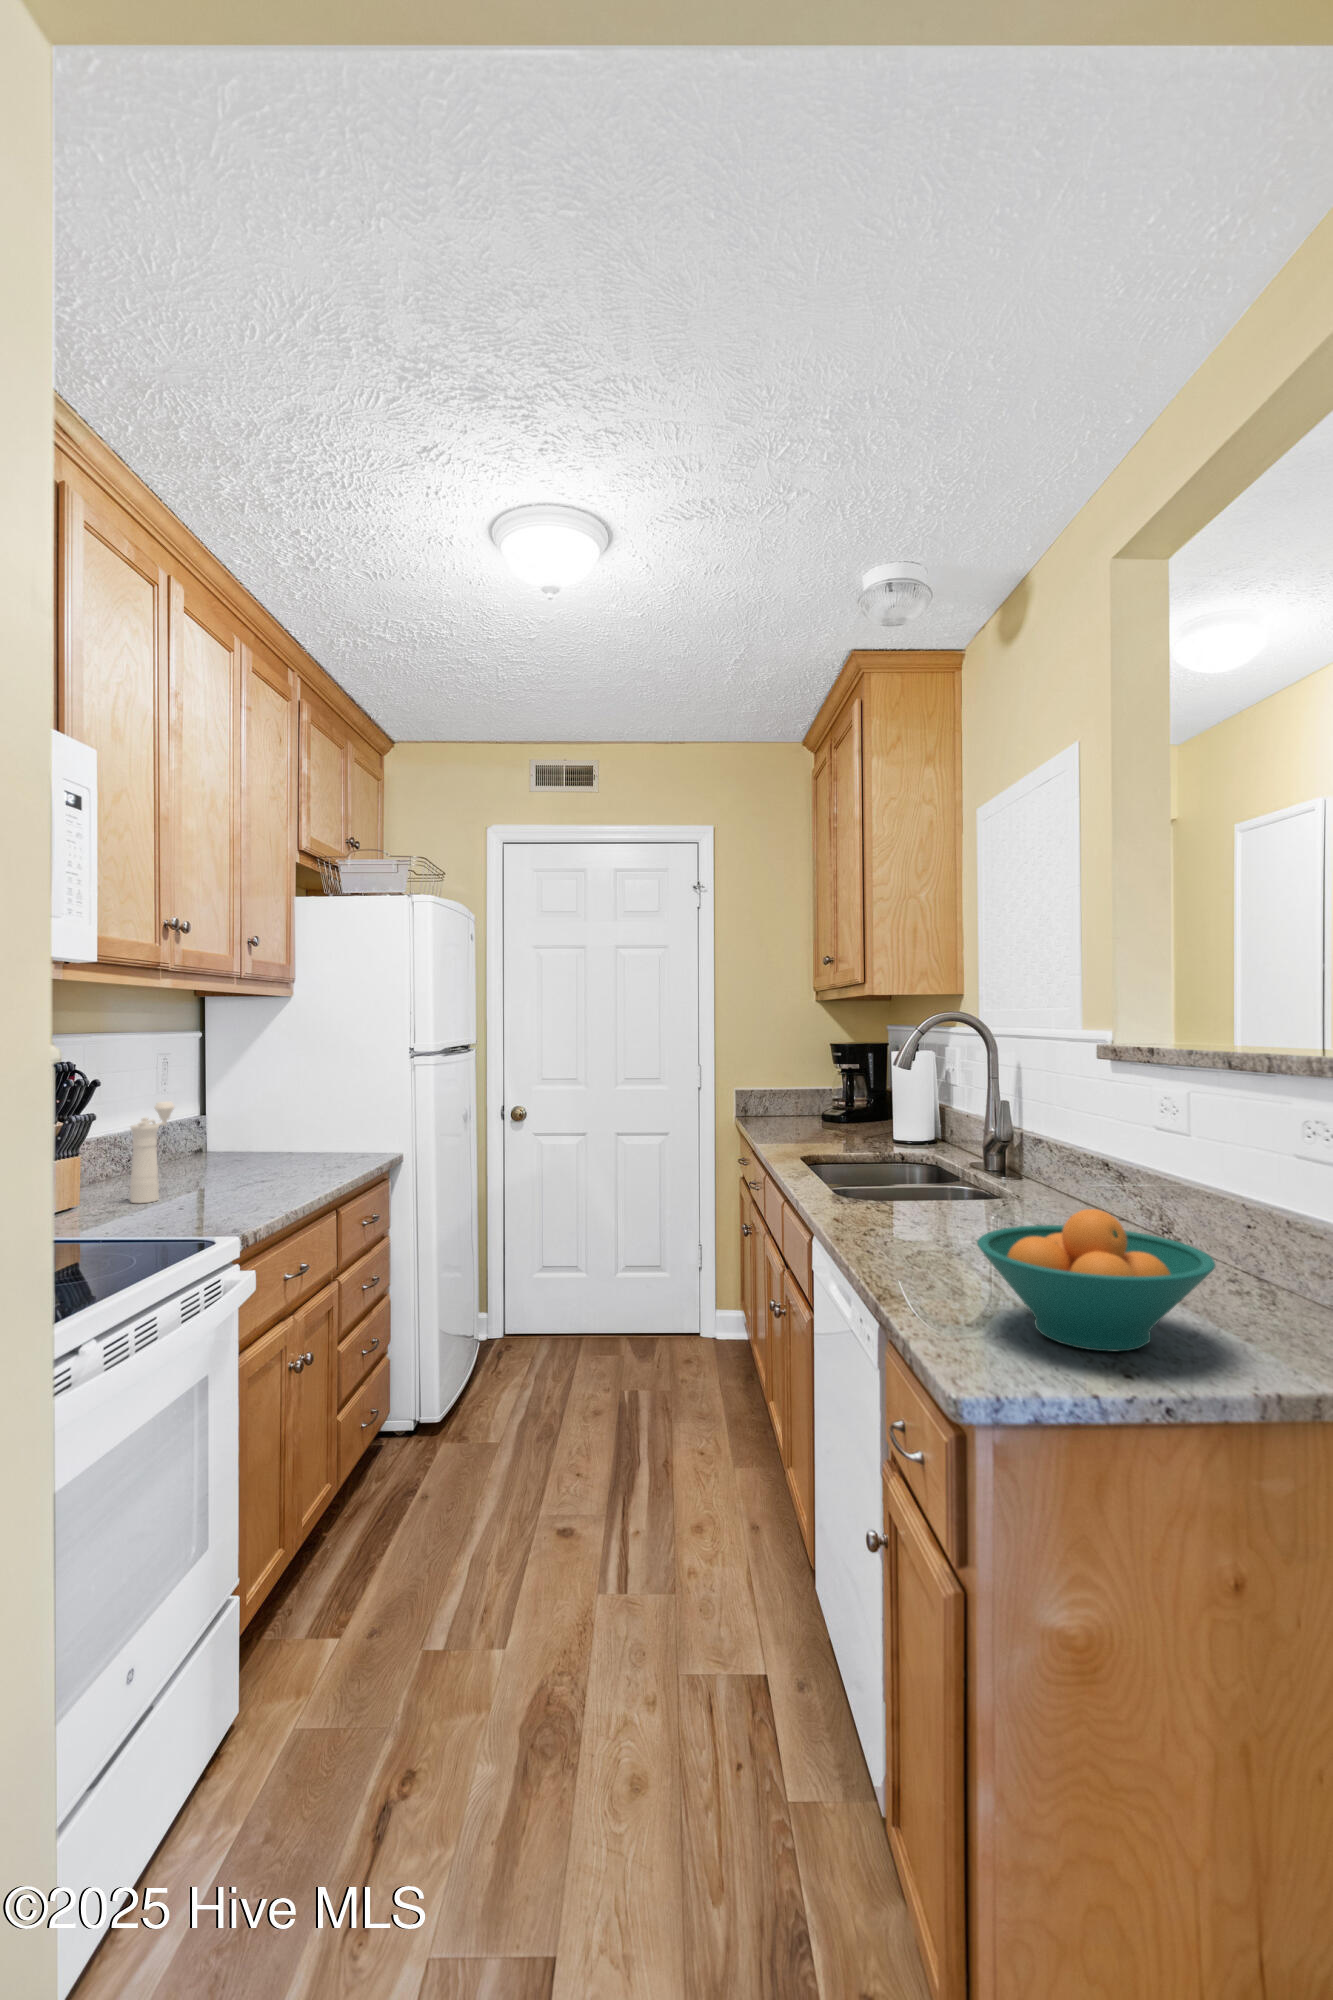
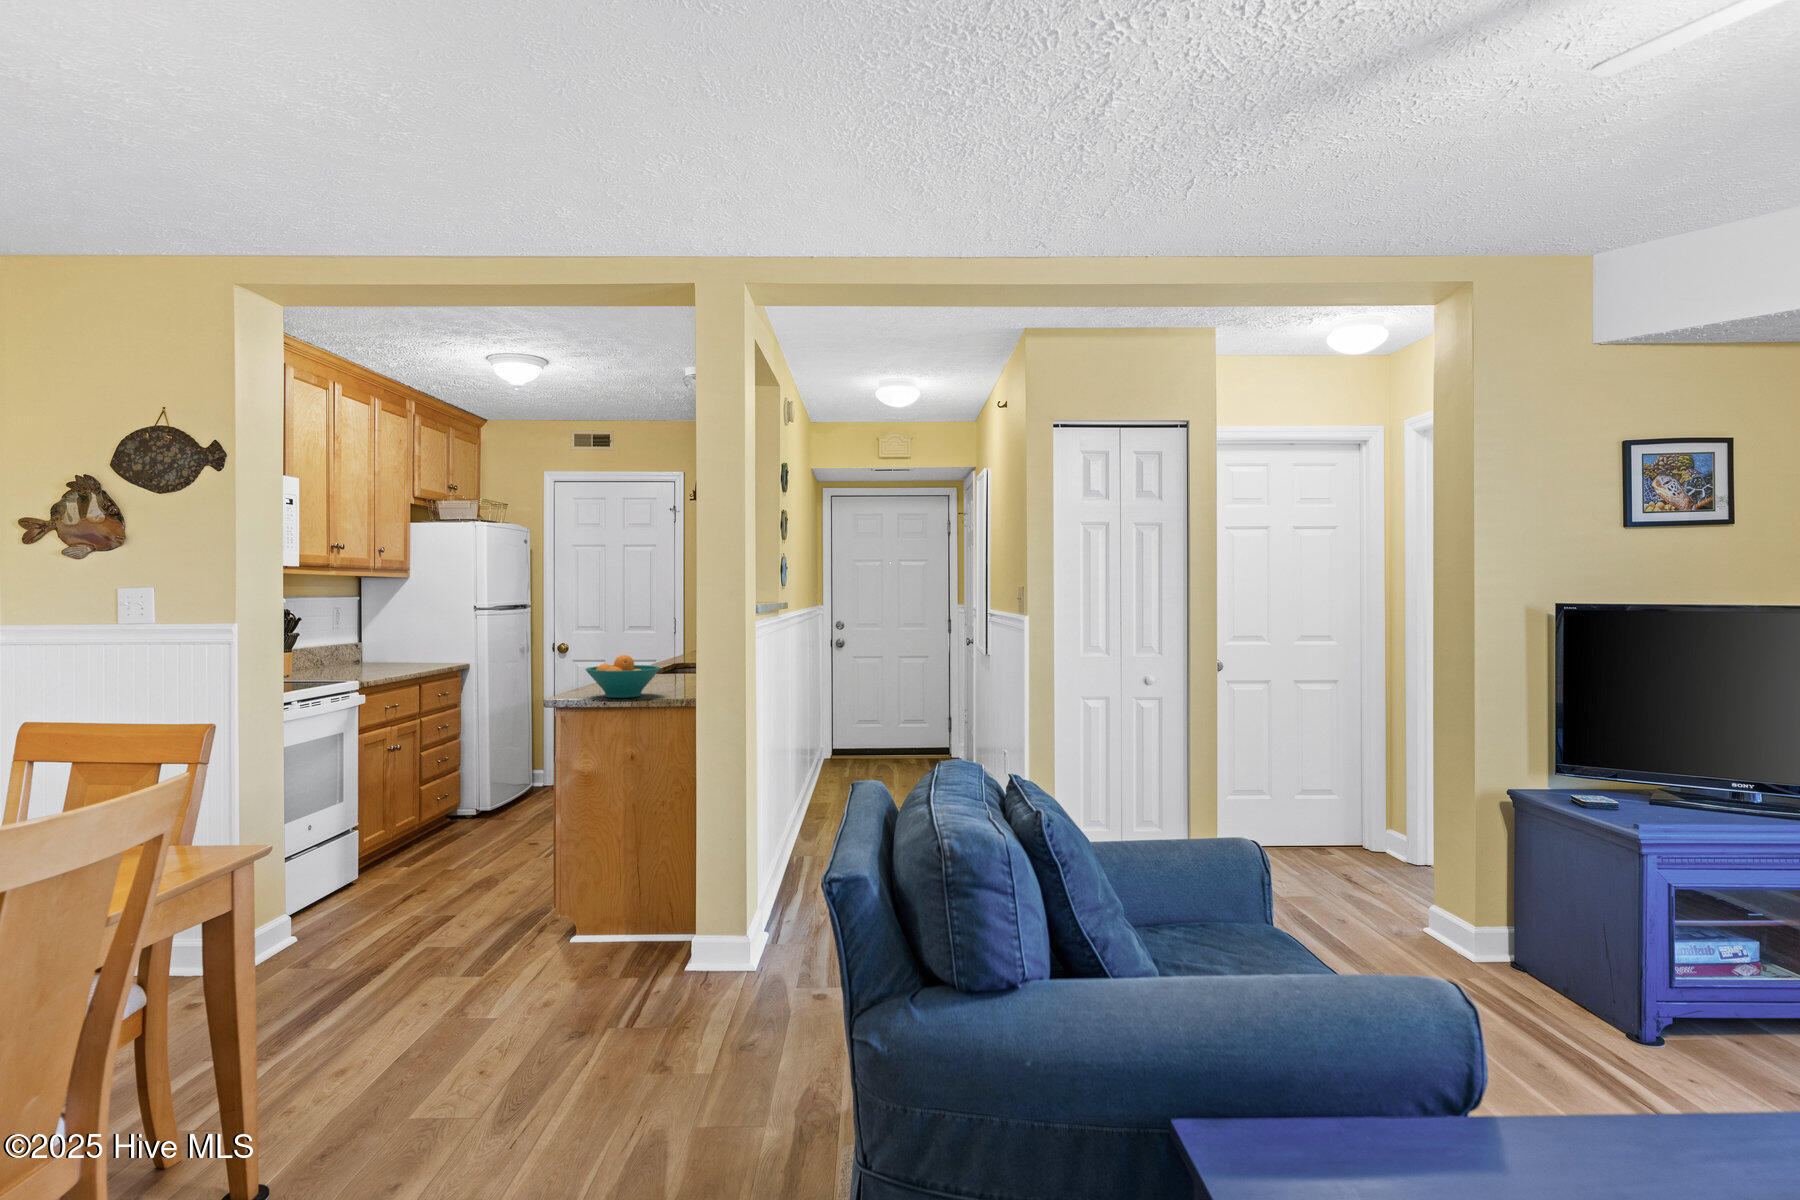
pepper mill: present [130,1102,175,1203] -> none [315,630,339,677]

